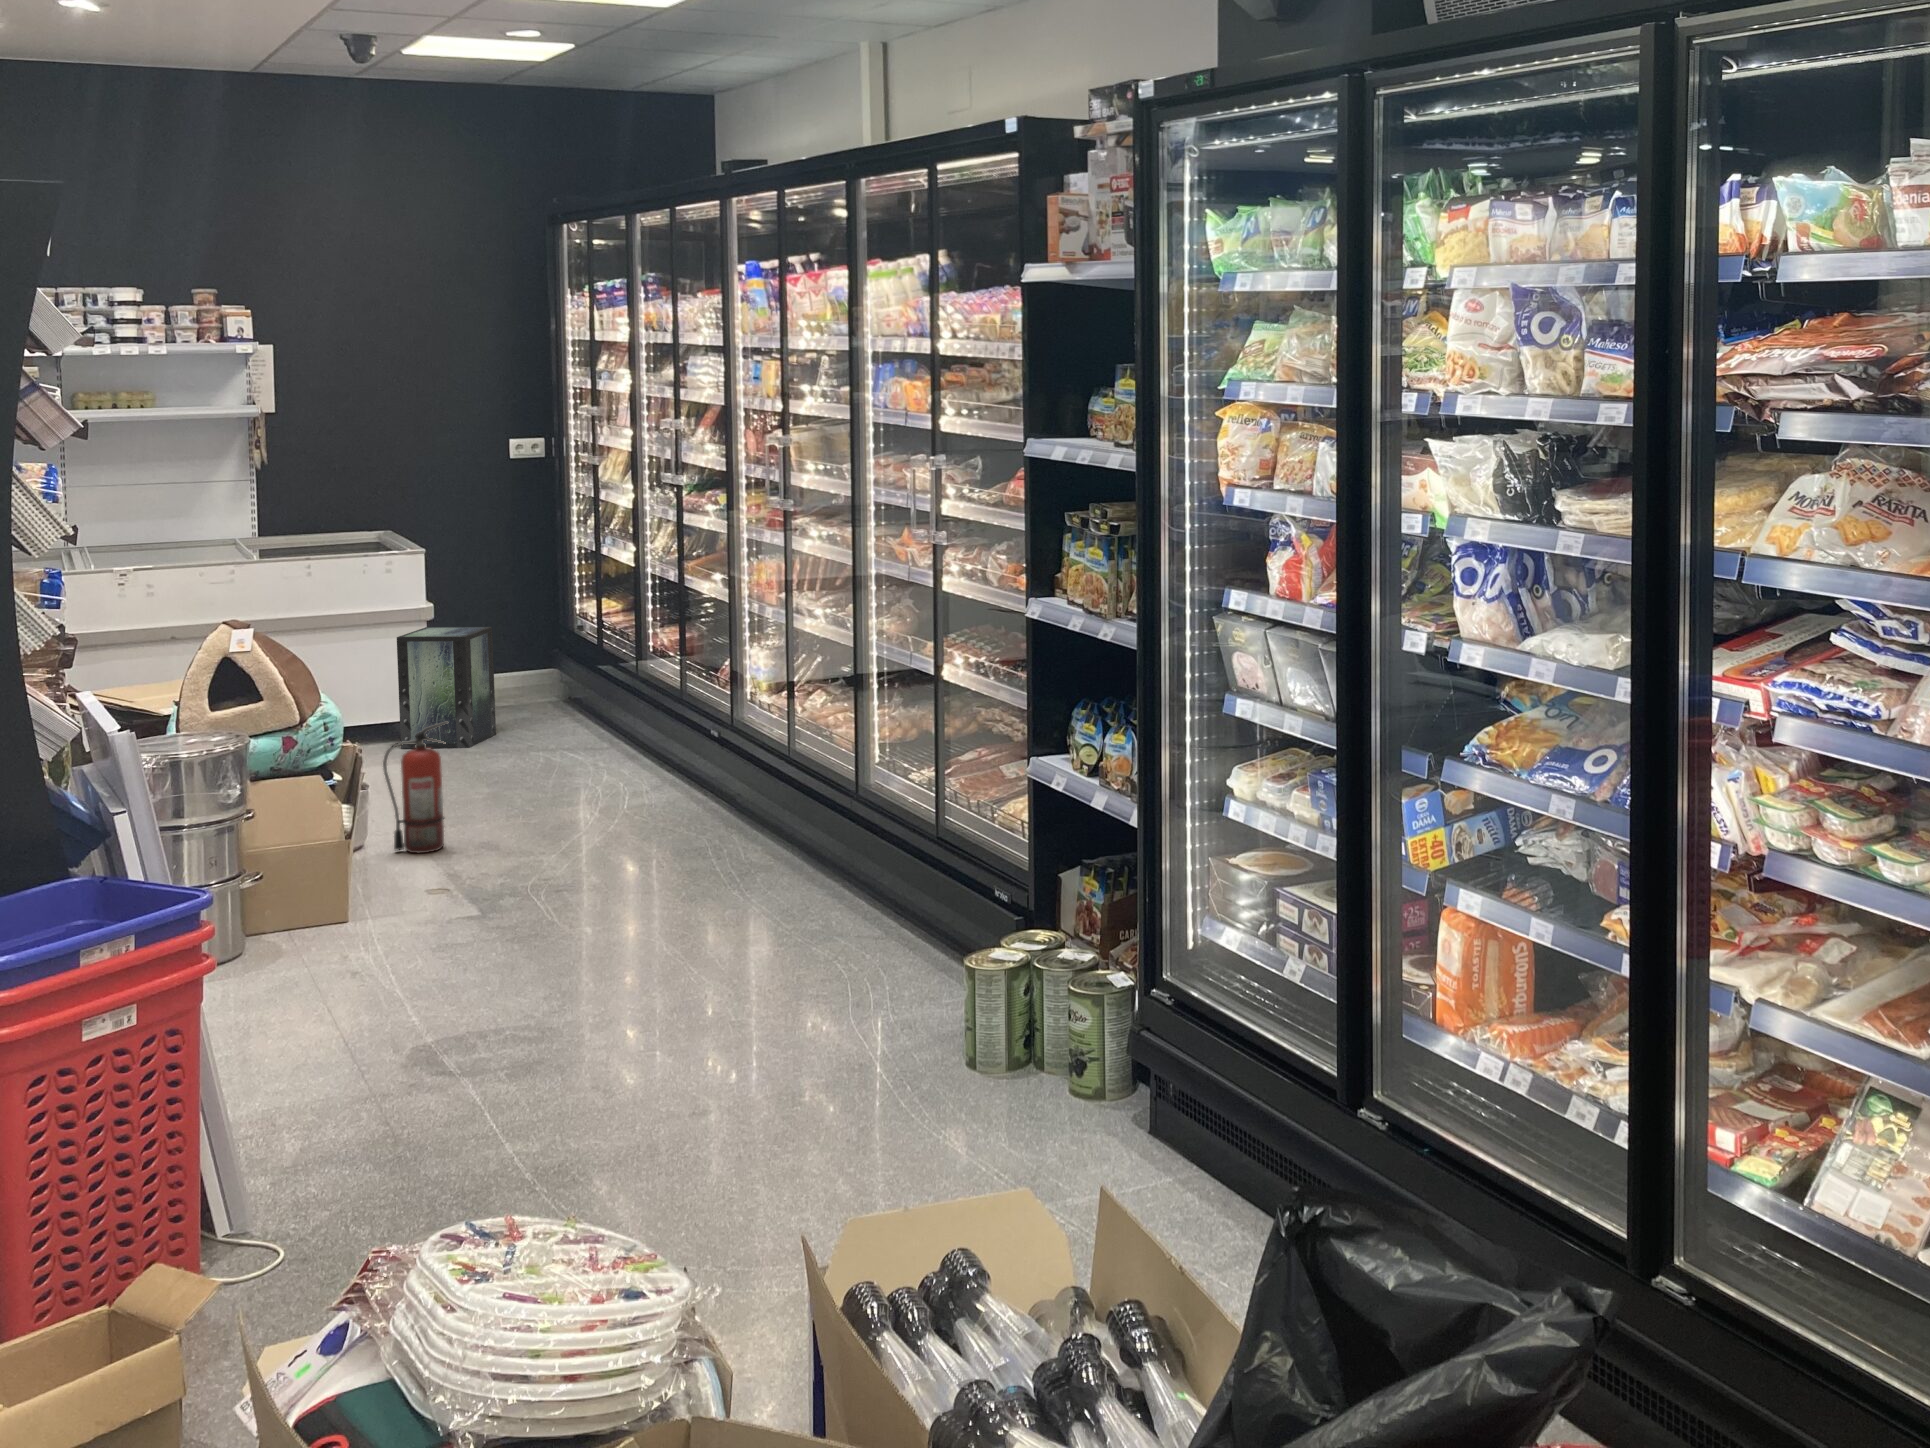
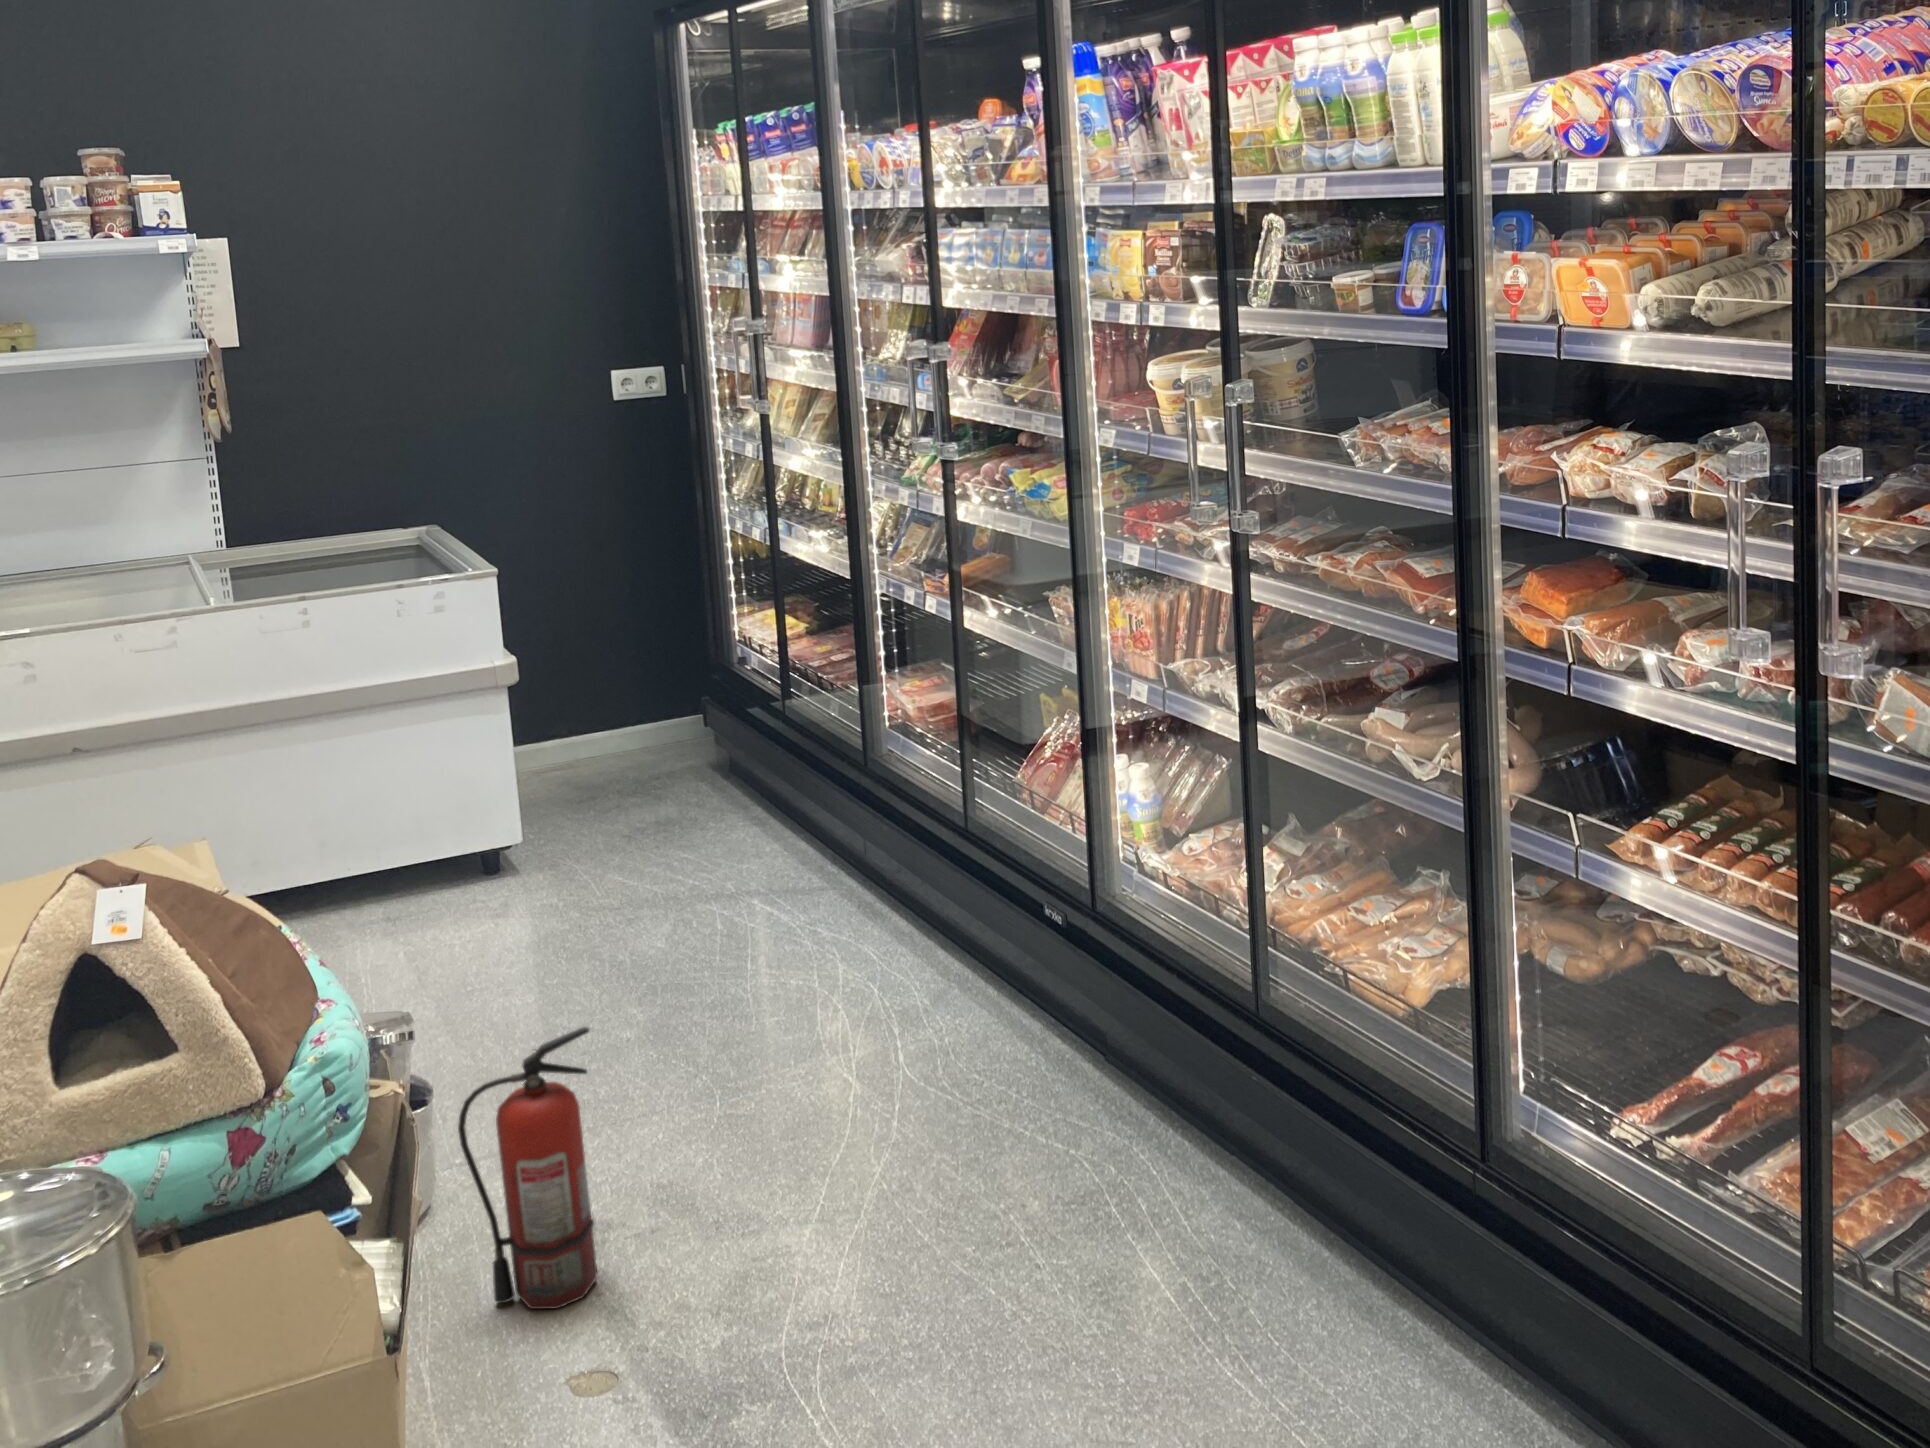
storage box: present [397,627,496,748] -> none [461,696,636,915]

